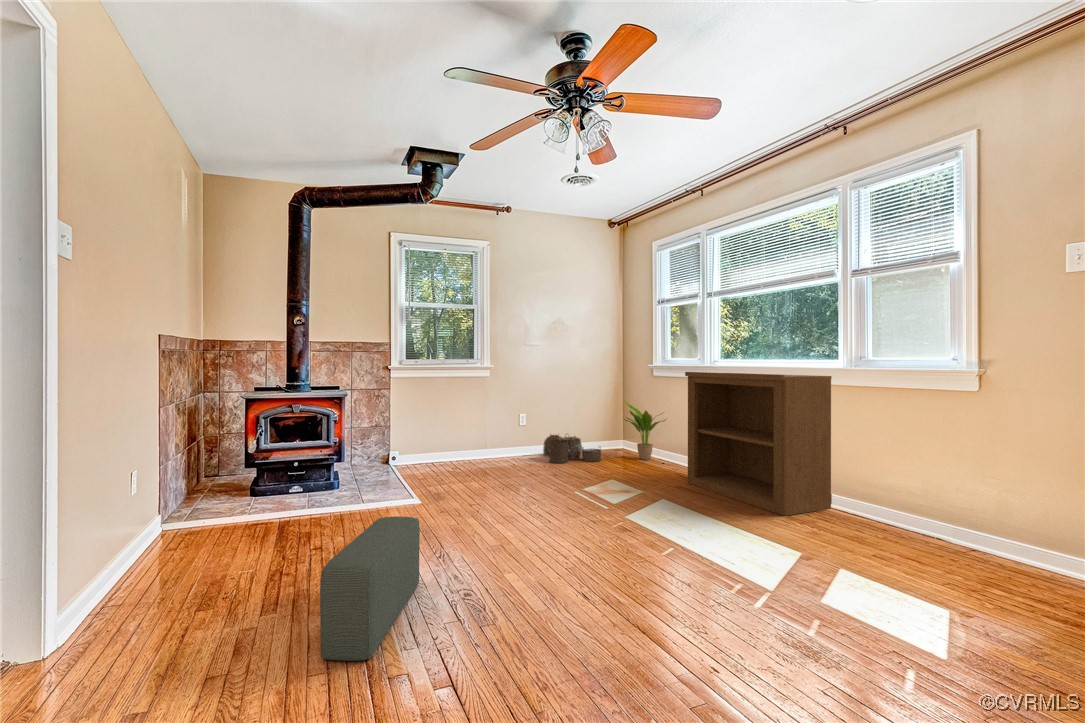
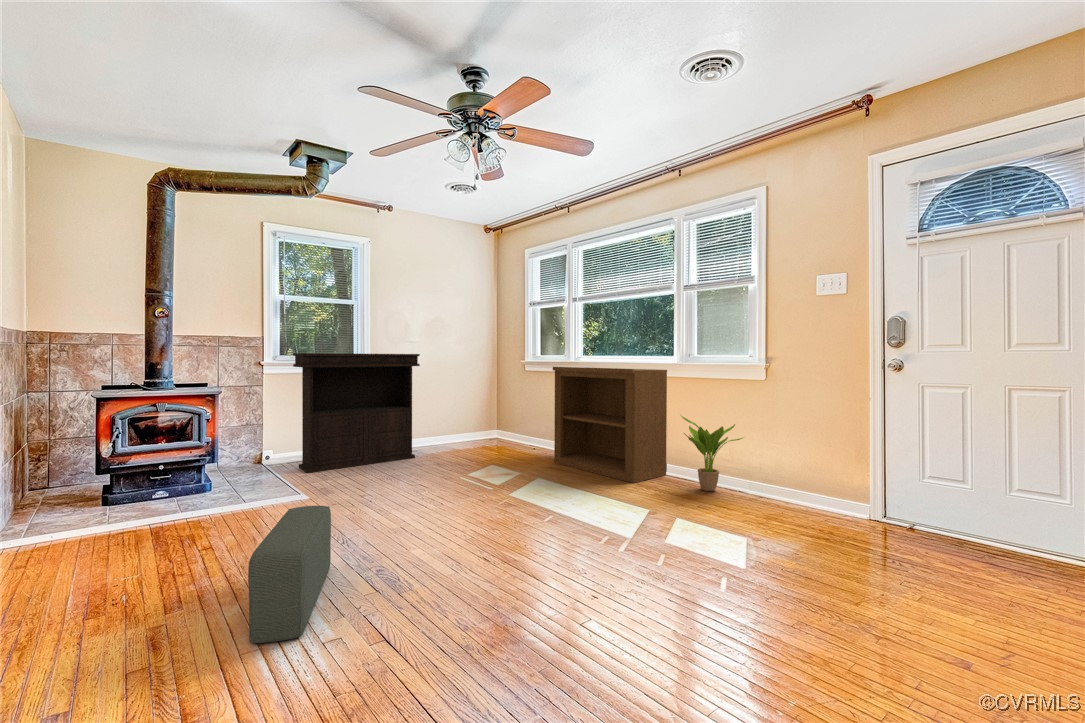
console table: none [416,358,539,478] -> present [293,353,420,473]
potted plant: present [624,401,666,460] -> present [681,415,743,491]
woven basket: present [543,435,601,463] -> none [420,424,476,452]

